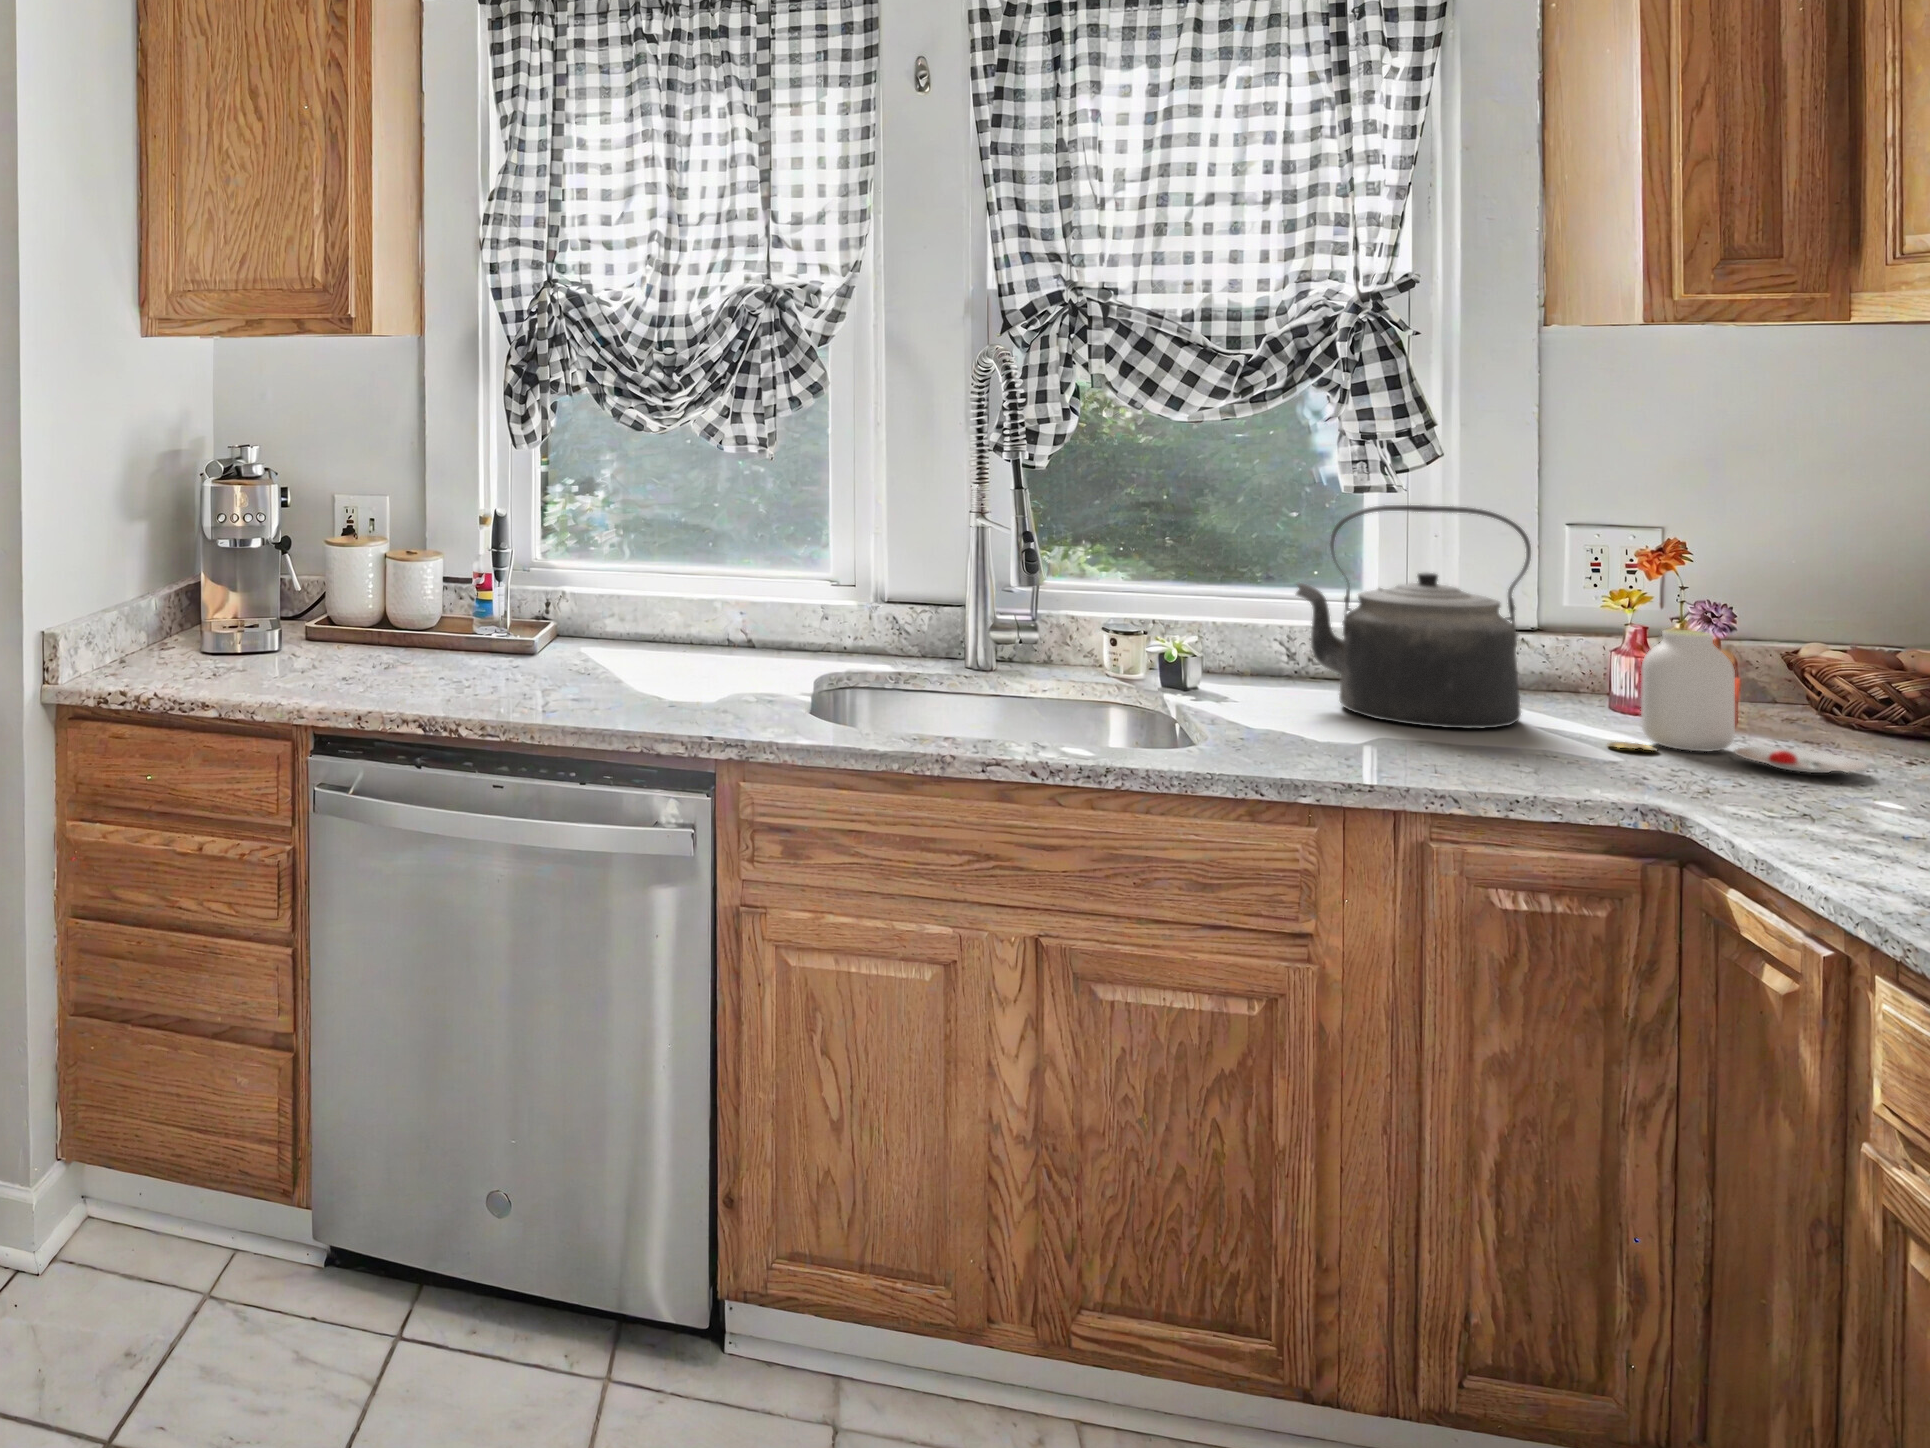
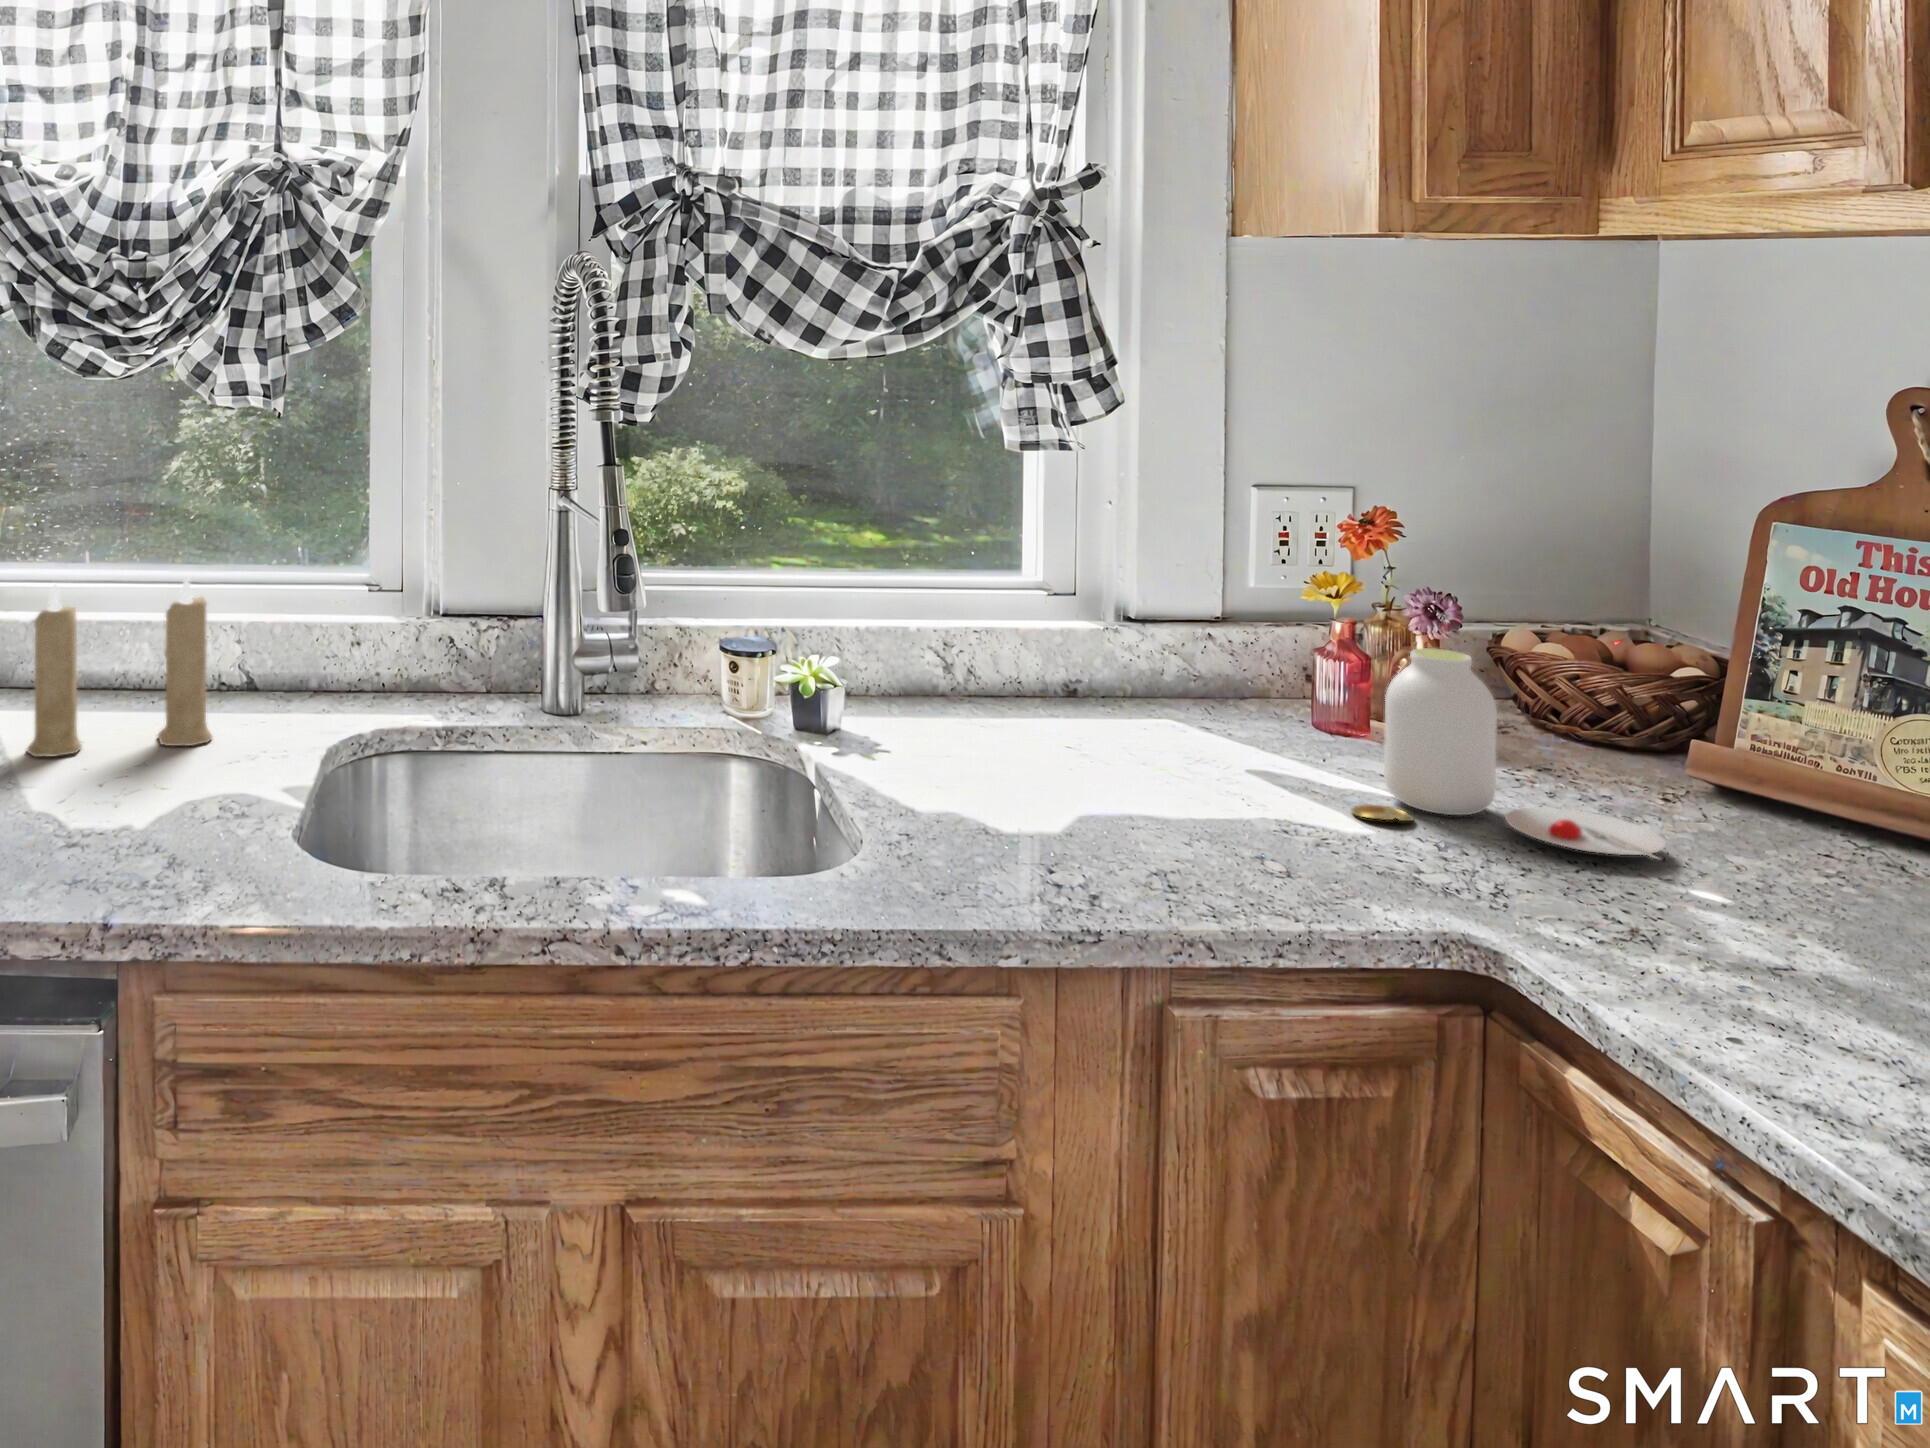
kettle: present [1296,505,1531,728] -> none [965,479,1250,789]
candle: none [612,561,733,675] -> present [27,578,212,757]

